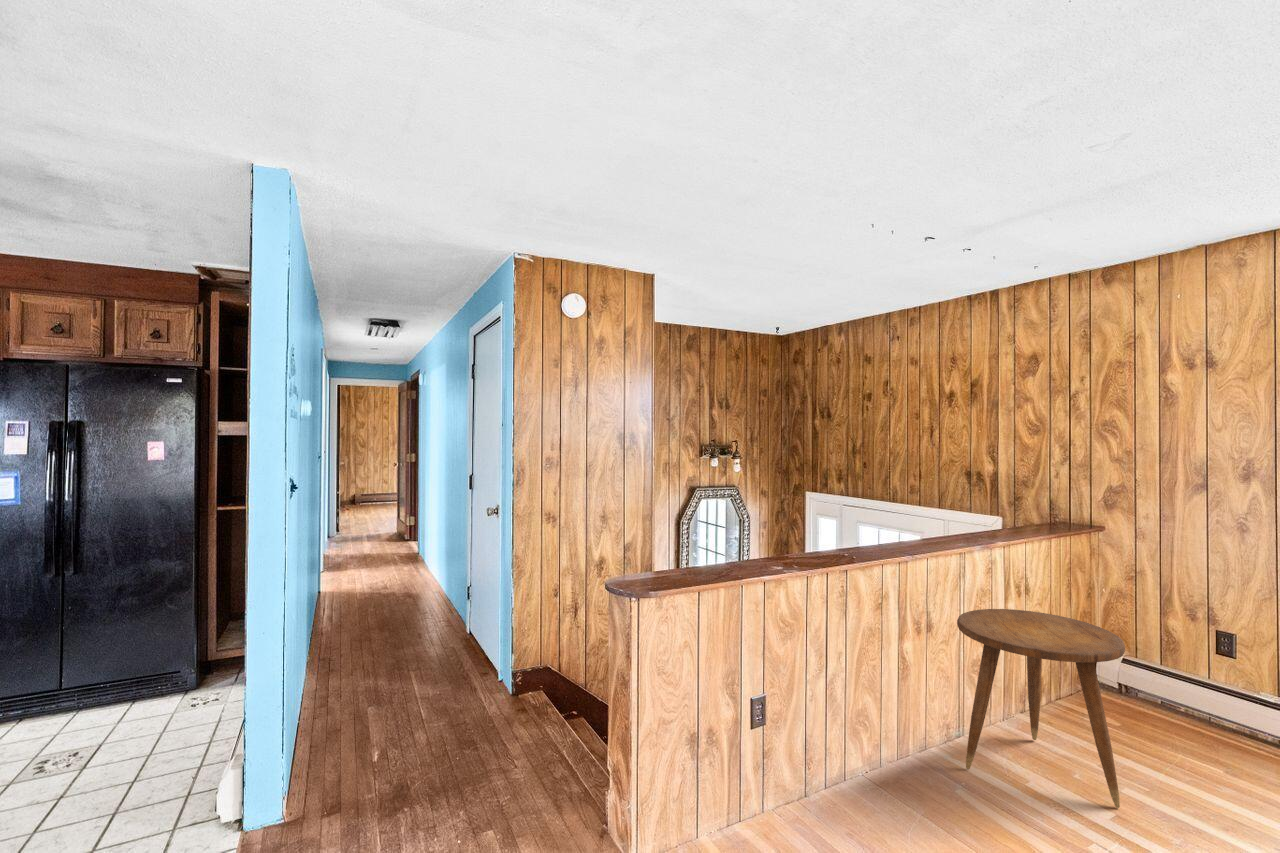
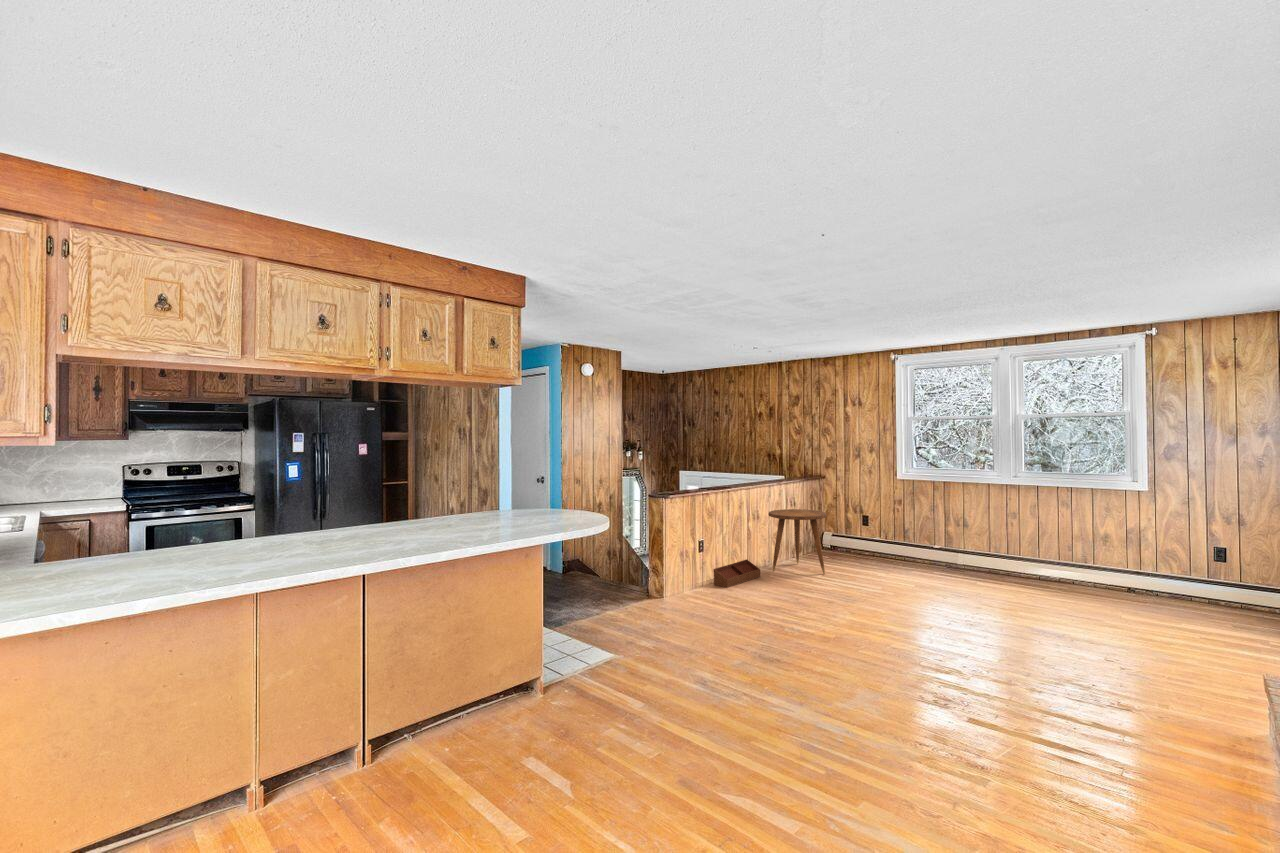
storage bin: none [797,733,929,832] -> present [714,559,760,588]

